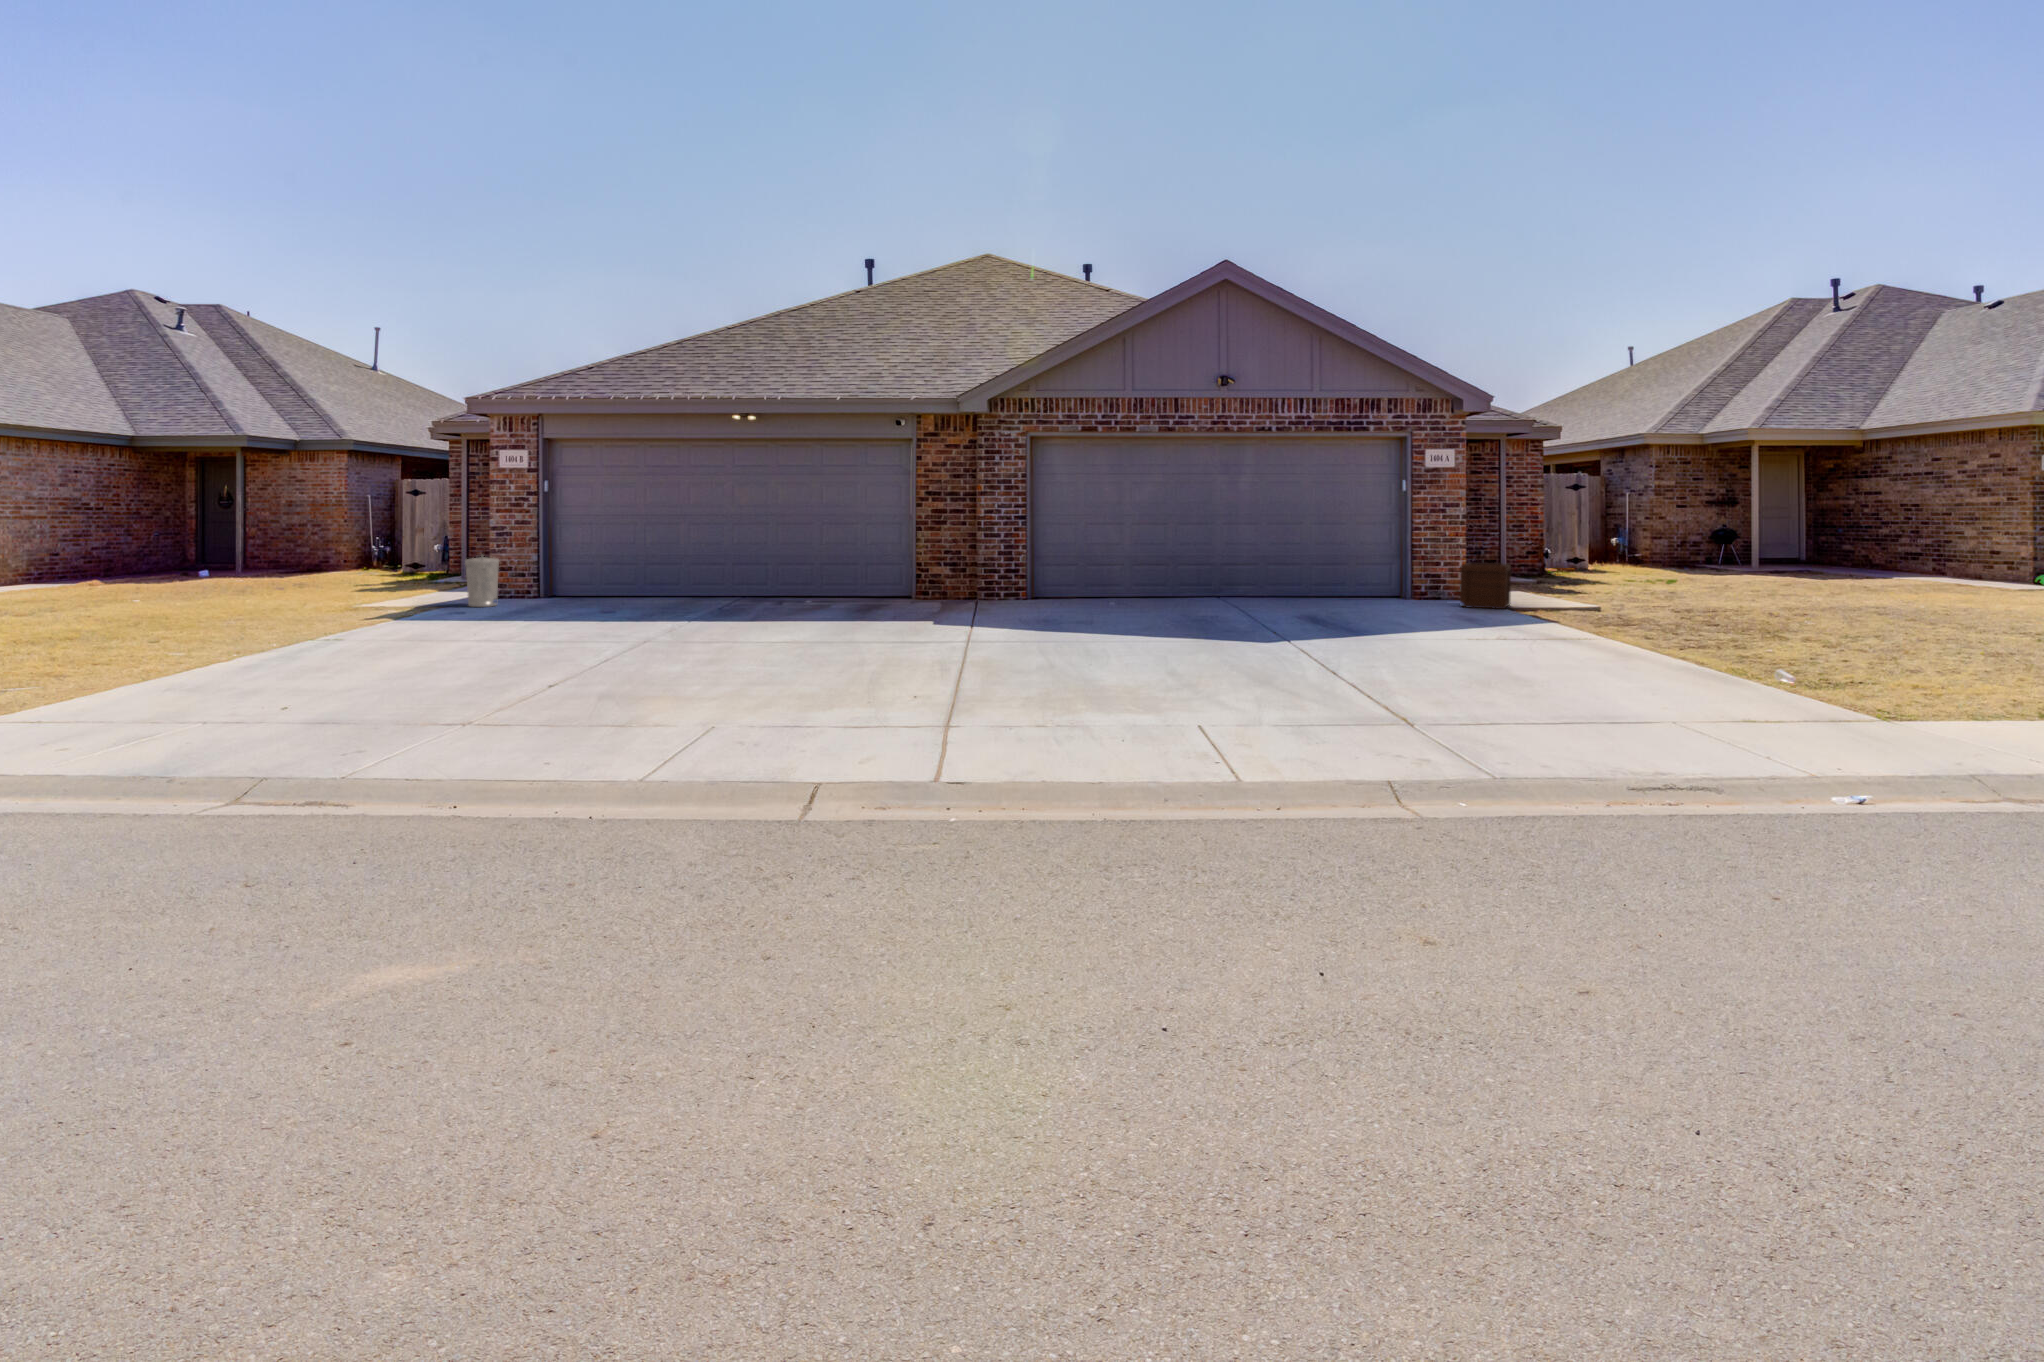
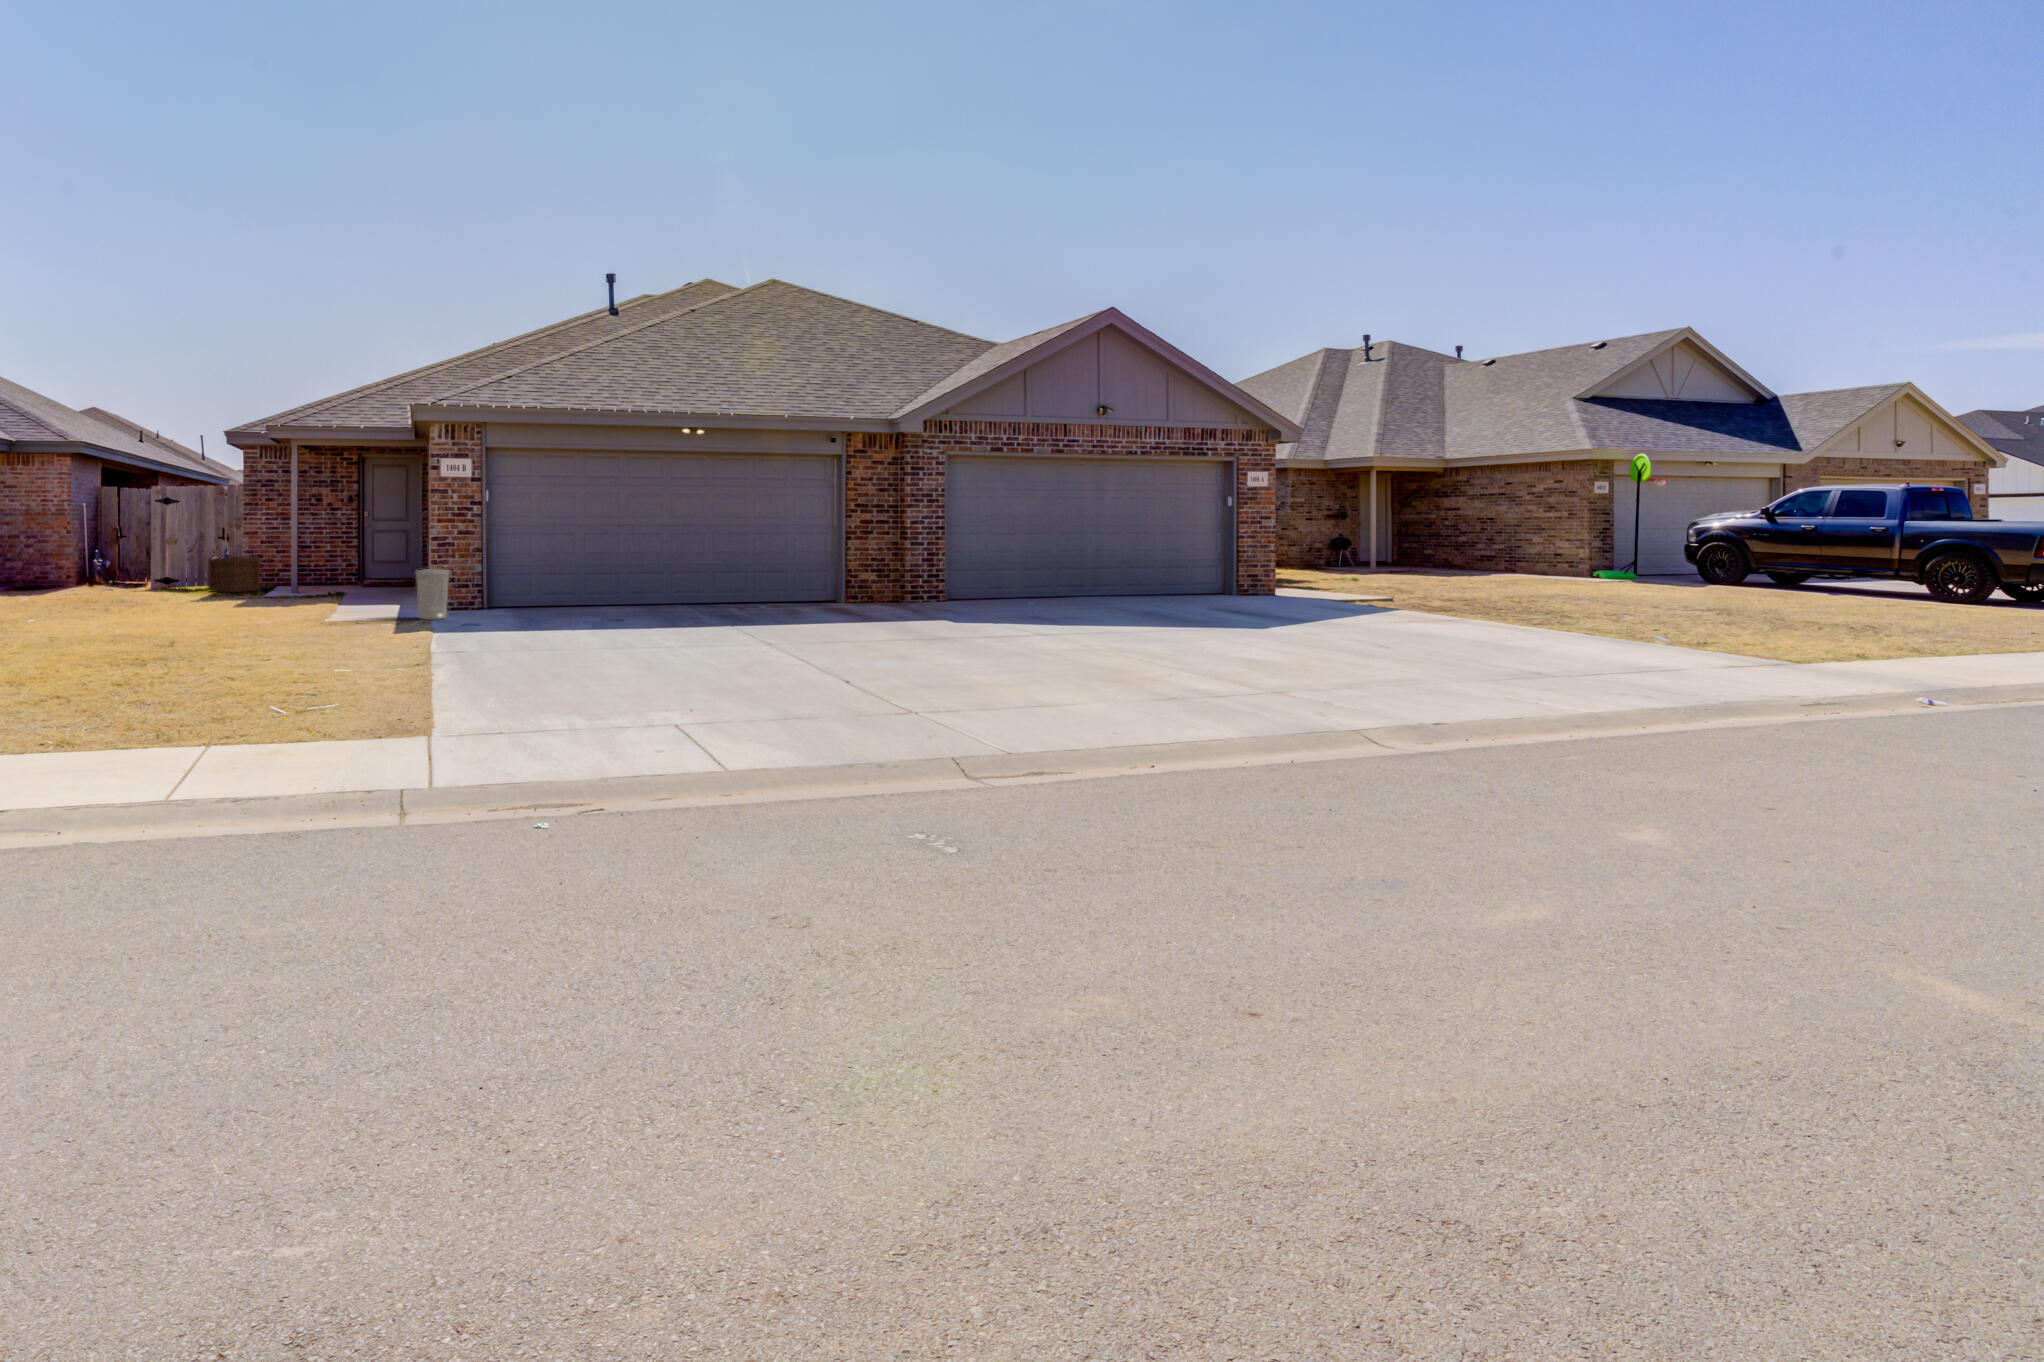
wooden crate: present [1460,563,1511,609] -> present [208,556,261,592]

